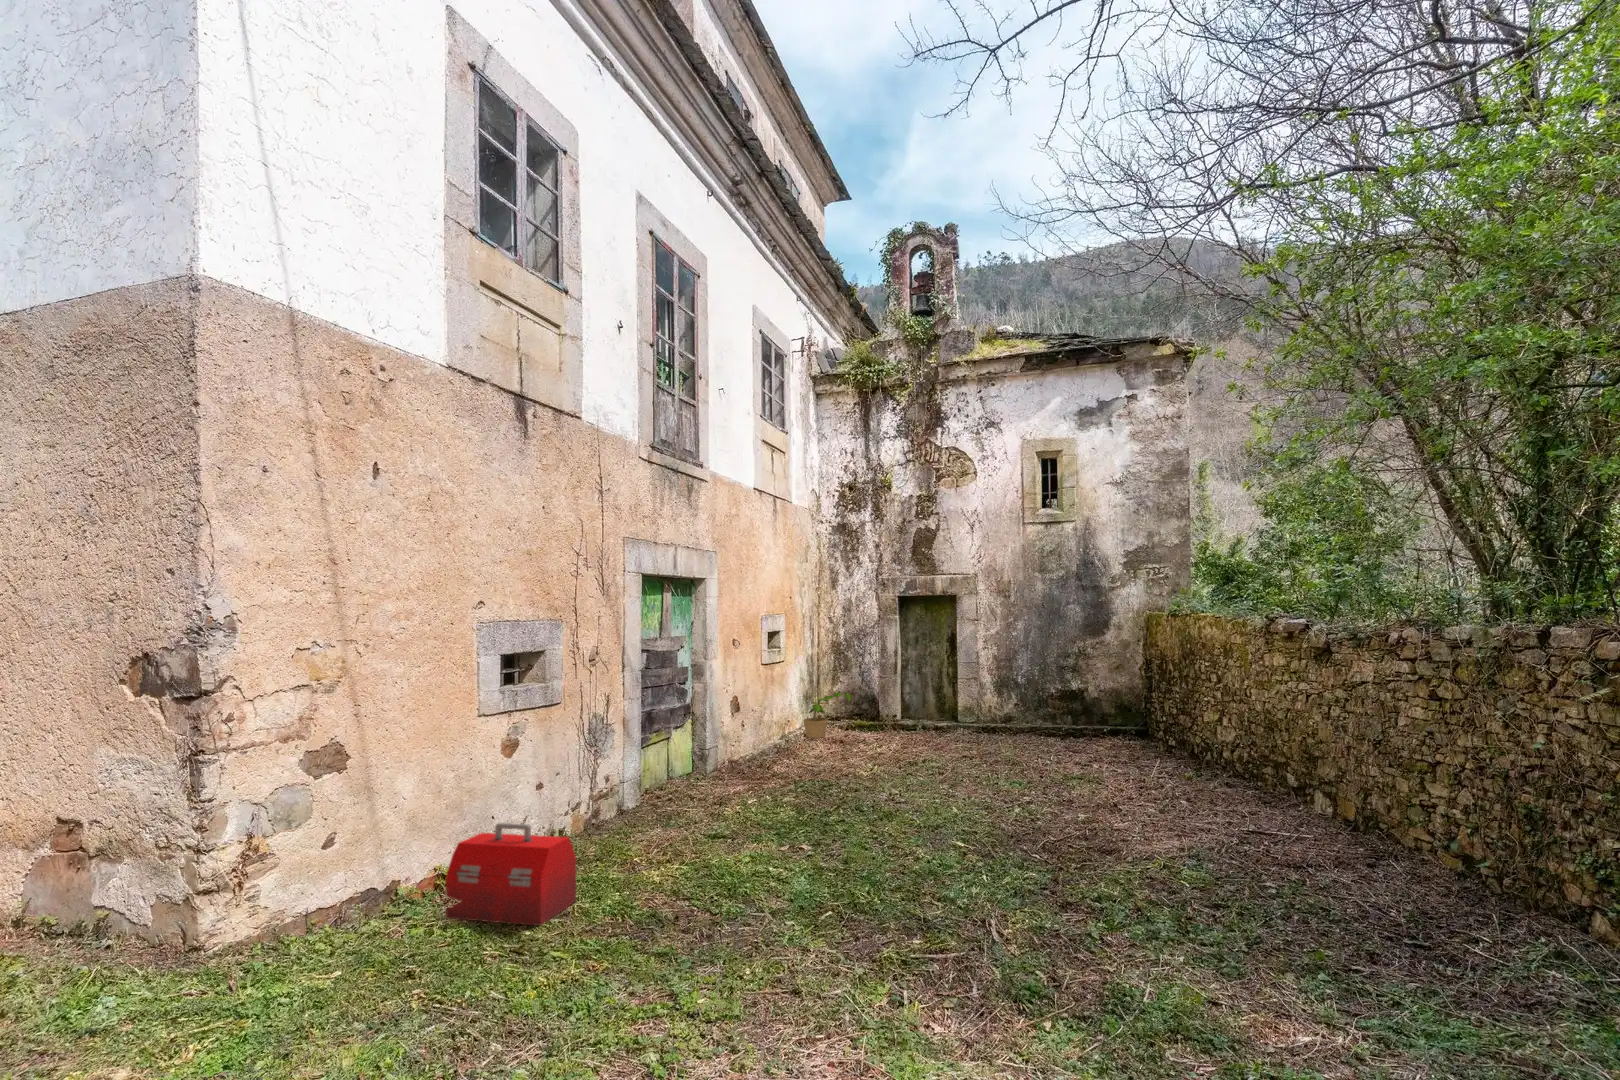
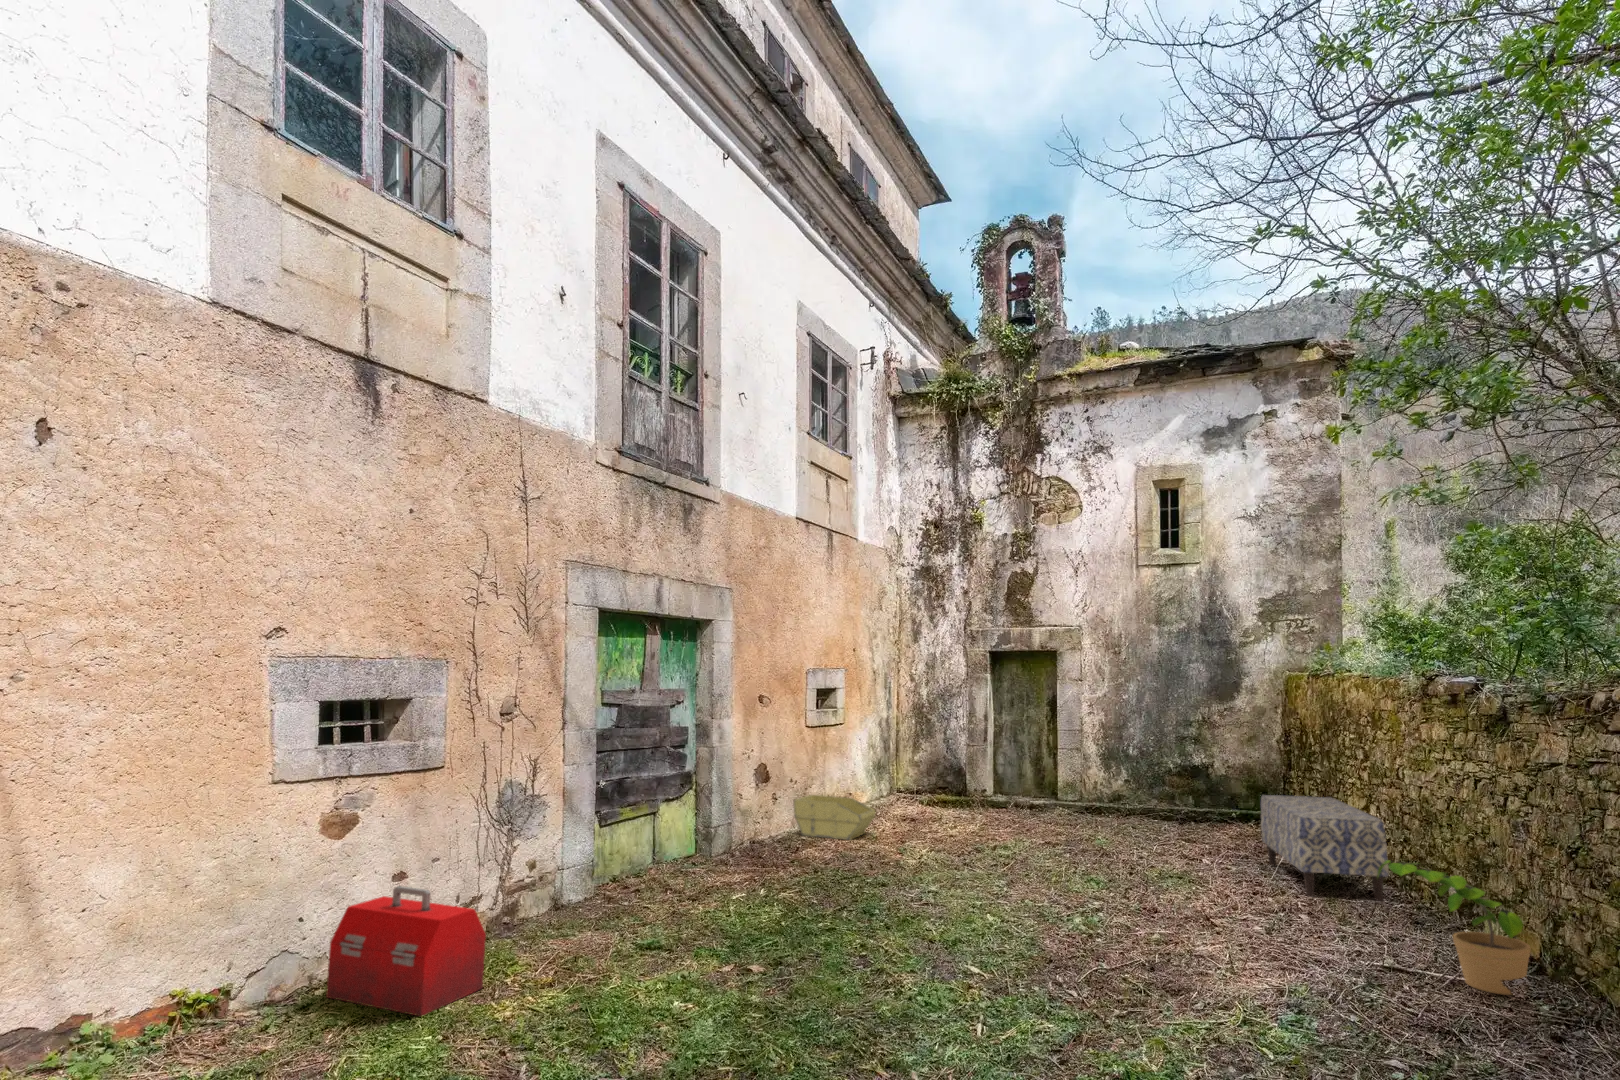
potted plant: present [803,692,851,738] -> present [1377,860,1531,995]
bench: none [1134,710,1235,788] -> present [1260,795,1389,901]
storage bin: none [751,727,821,764] -> present [794,795,876,840]

